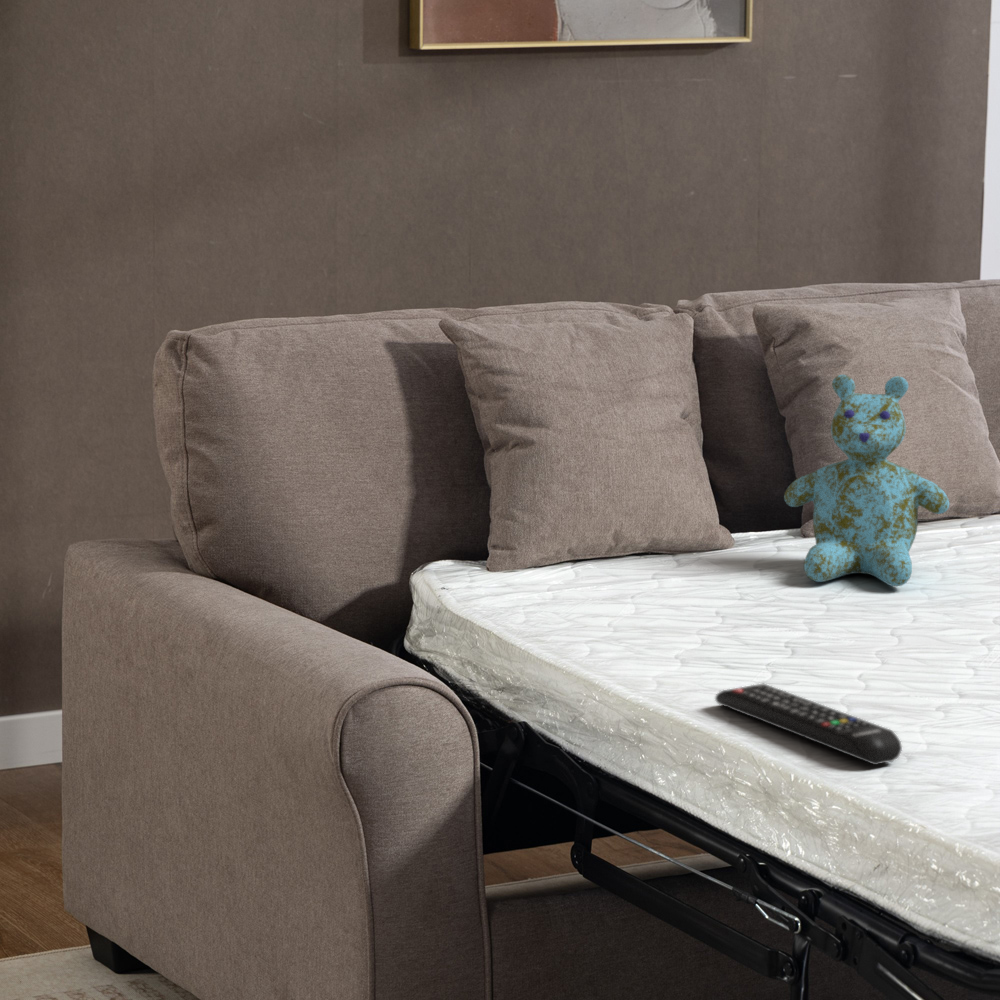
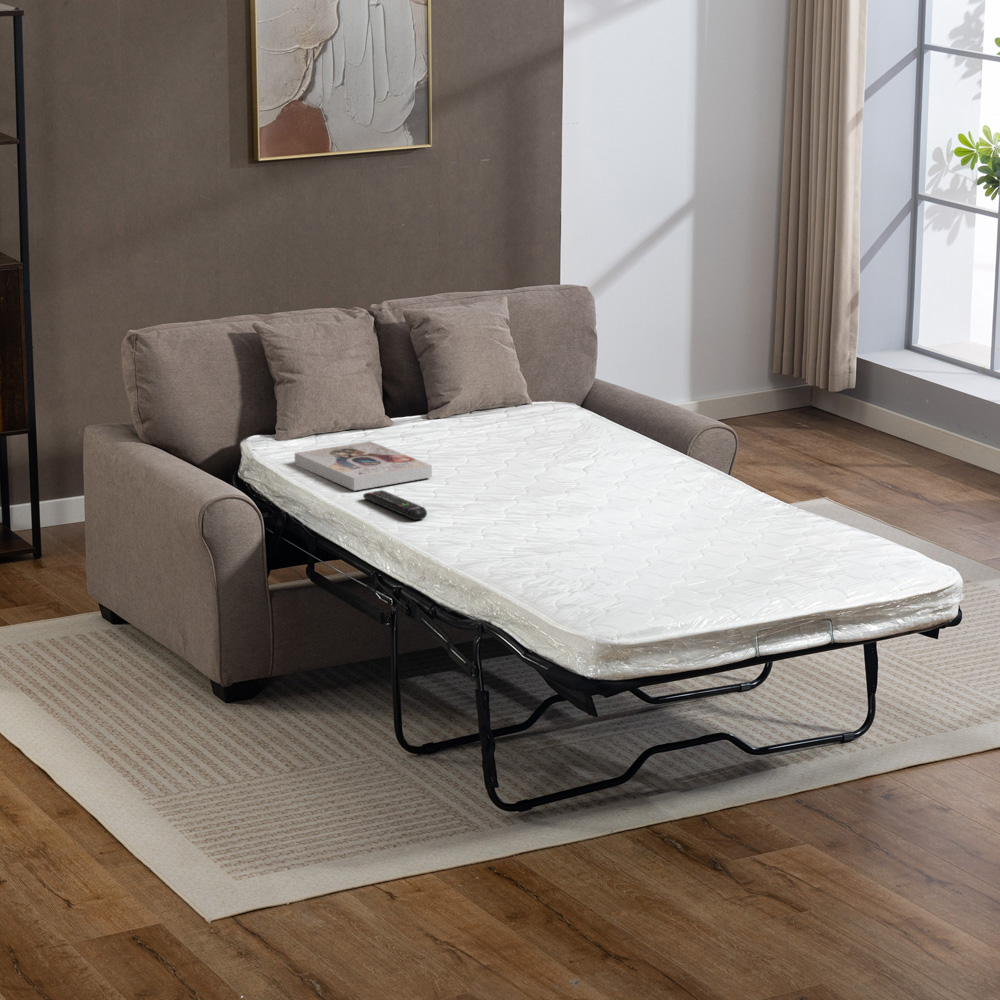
stuffed bear: present [784,375,950,586] -> none [414,348,487,445]
book: none [533,574,866,684] -> present [295,441,432,491]

